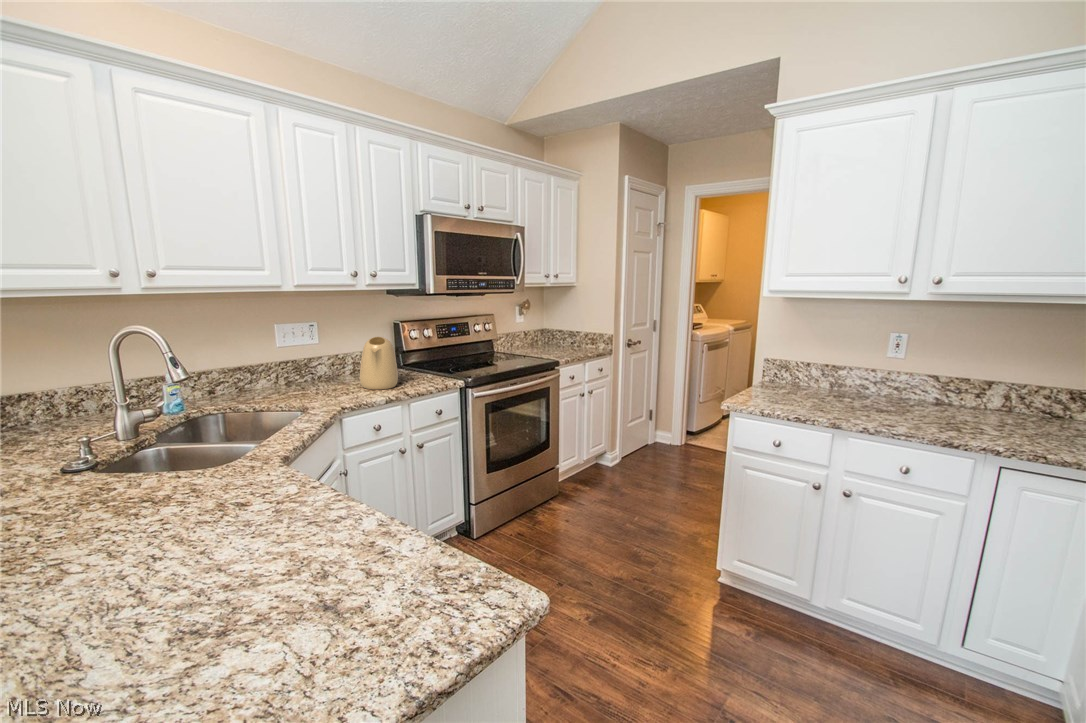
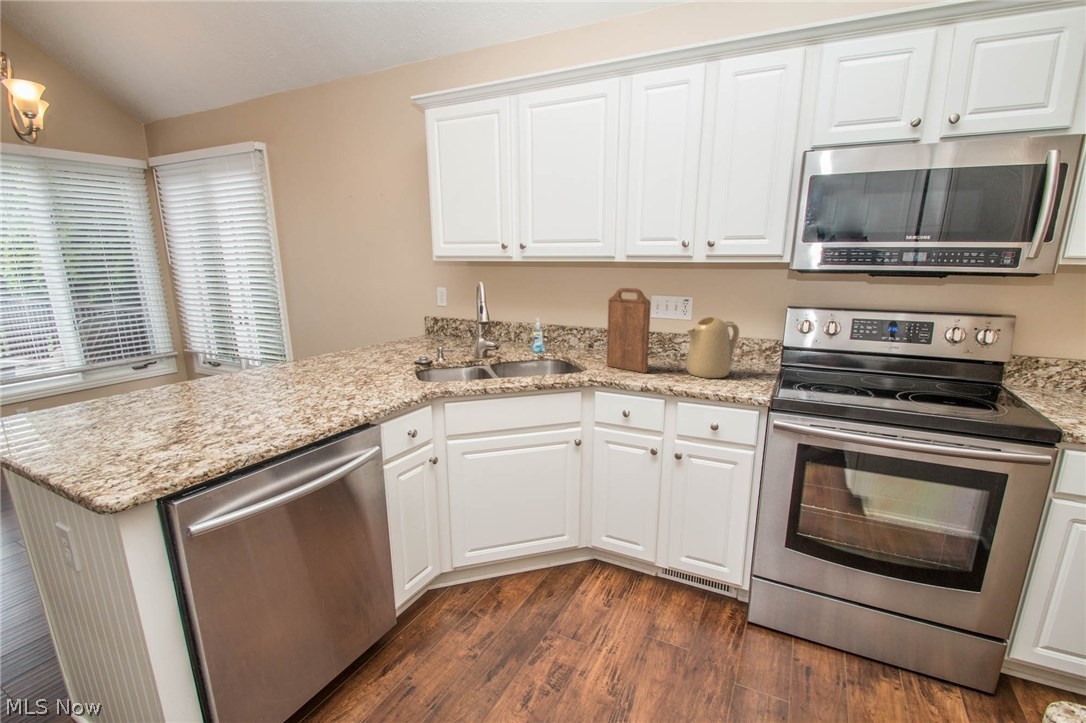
cutting board: none [293,318,348,404] -> present [607,288,651,373]

